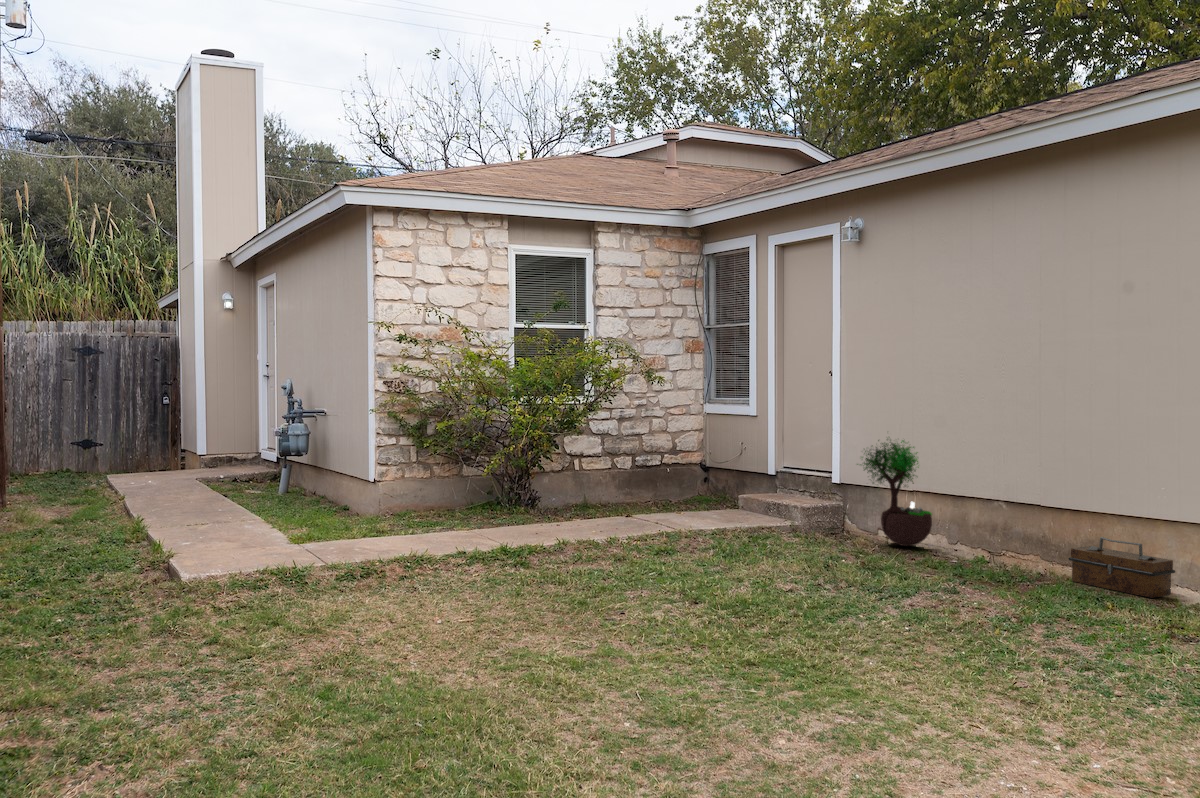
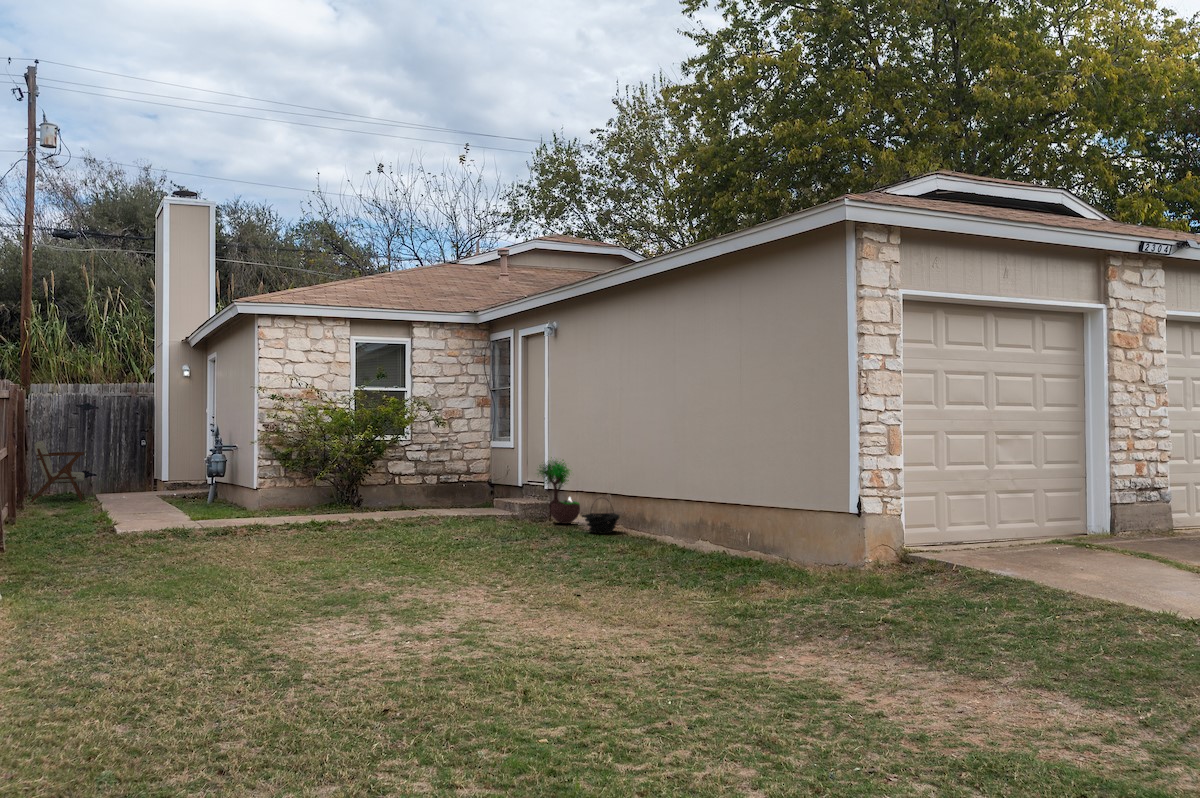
lounge chair: none [12,402,93,495] -> present [30,441,84,503]
basket: none [976,510,1047,573] -> present [582,513,620,533]
toolbox: present [1068,537,1175,598] -> none [621,510,664,542]

